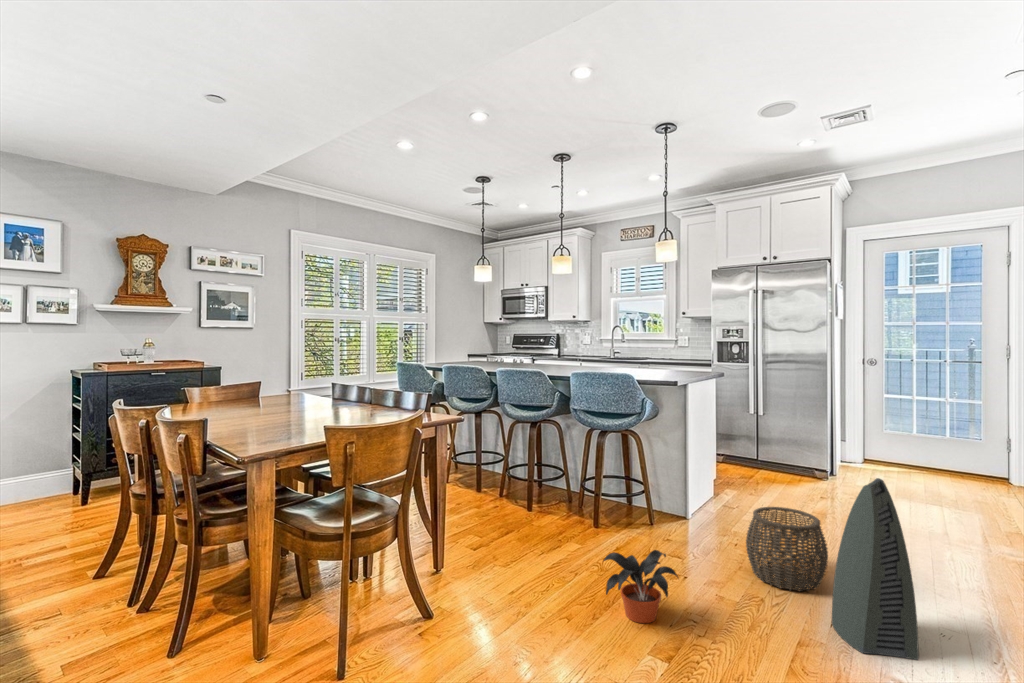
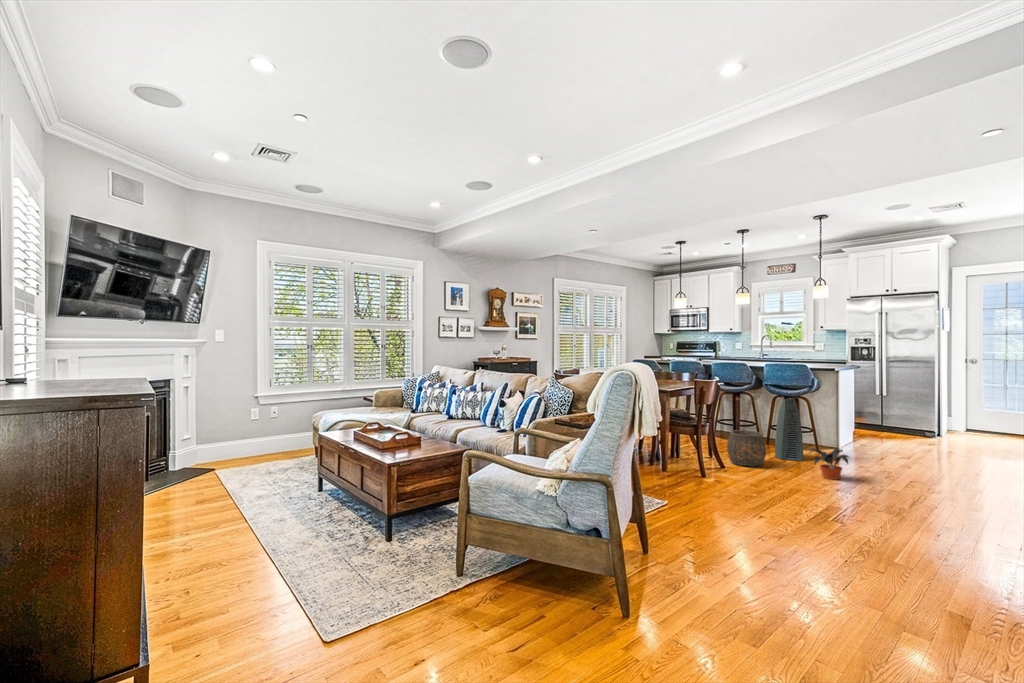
air purifier: present [832,478,919,660] -> present [775,398,803,461]
woven basket: present [746,507,828,591] -> present [727,430,766,467]

